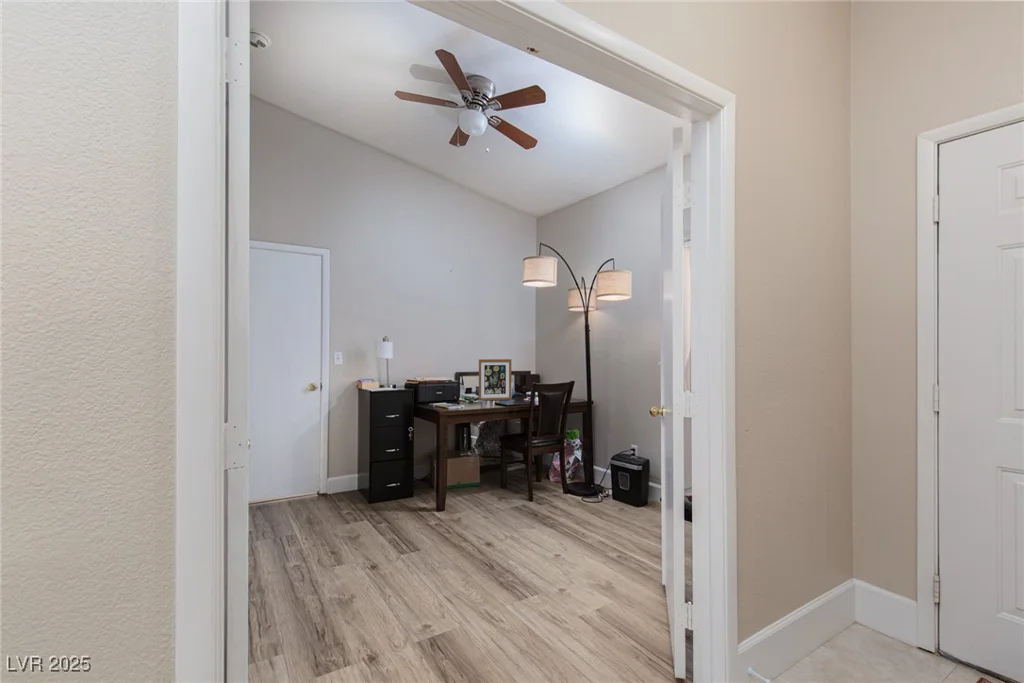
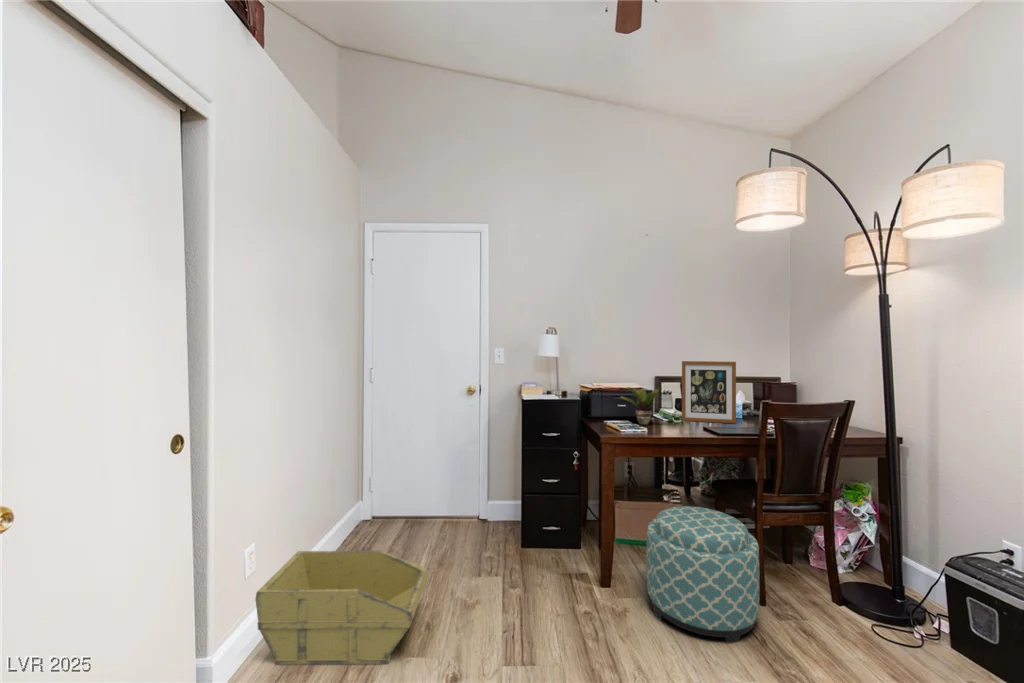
potted plant: none [441,378,475,404] -> present [620,387,659,425]
ottoman: none [470,450,532,519] -> present [647,506,760,643]
storage bin: none [215,508,342,594] -> present [255,551,428,665]

